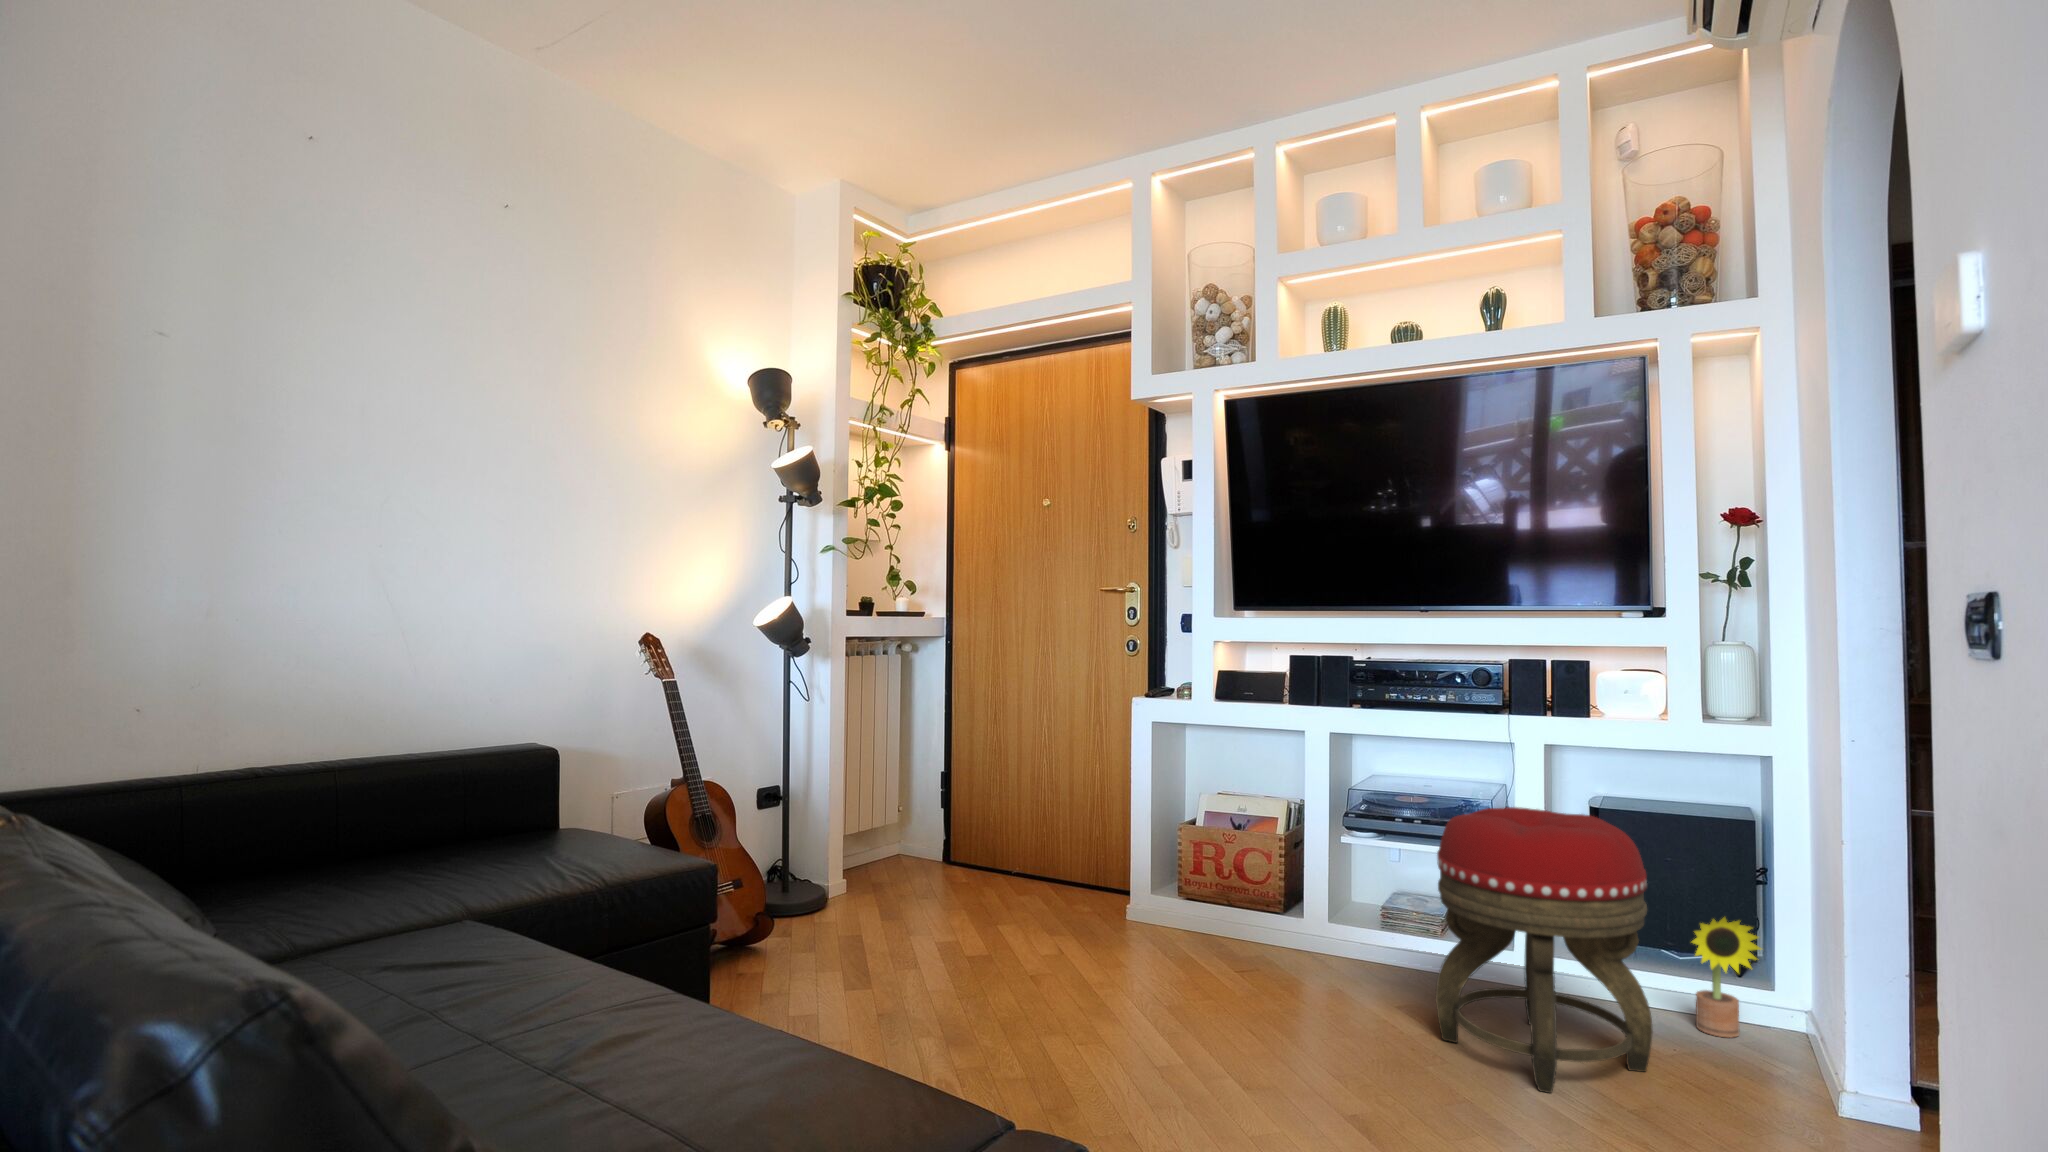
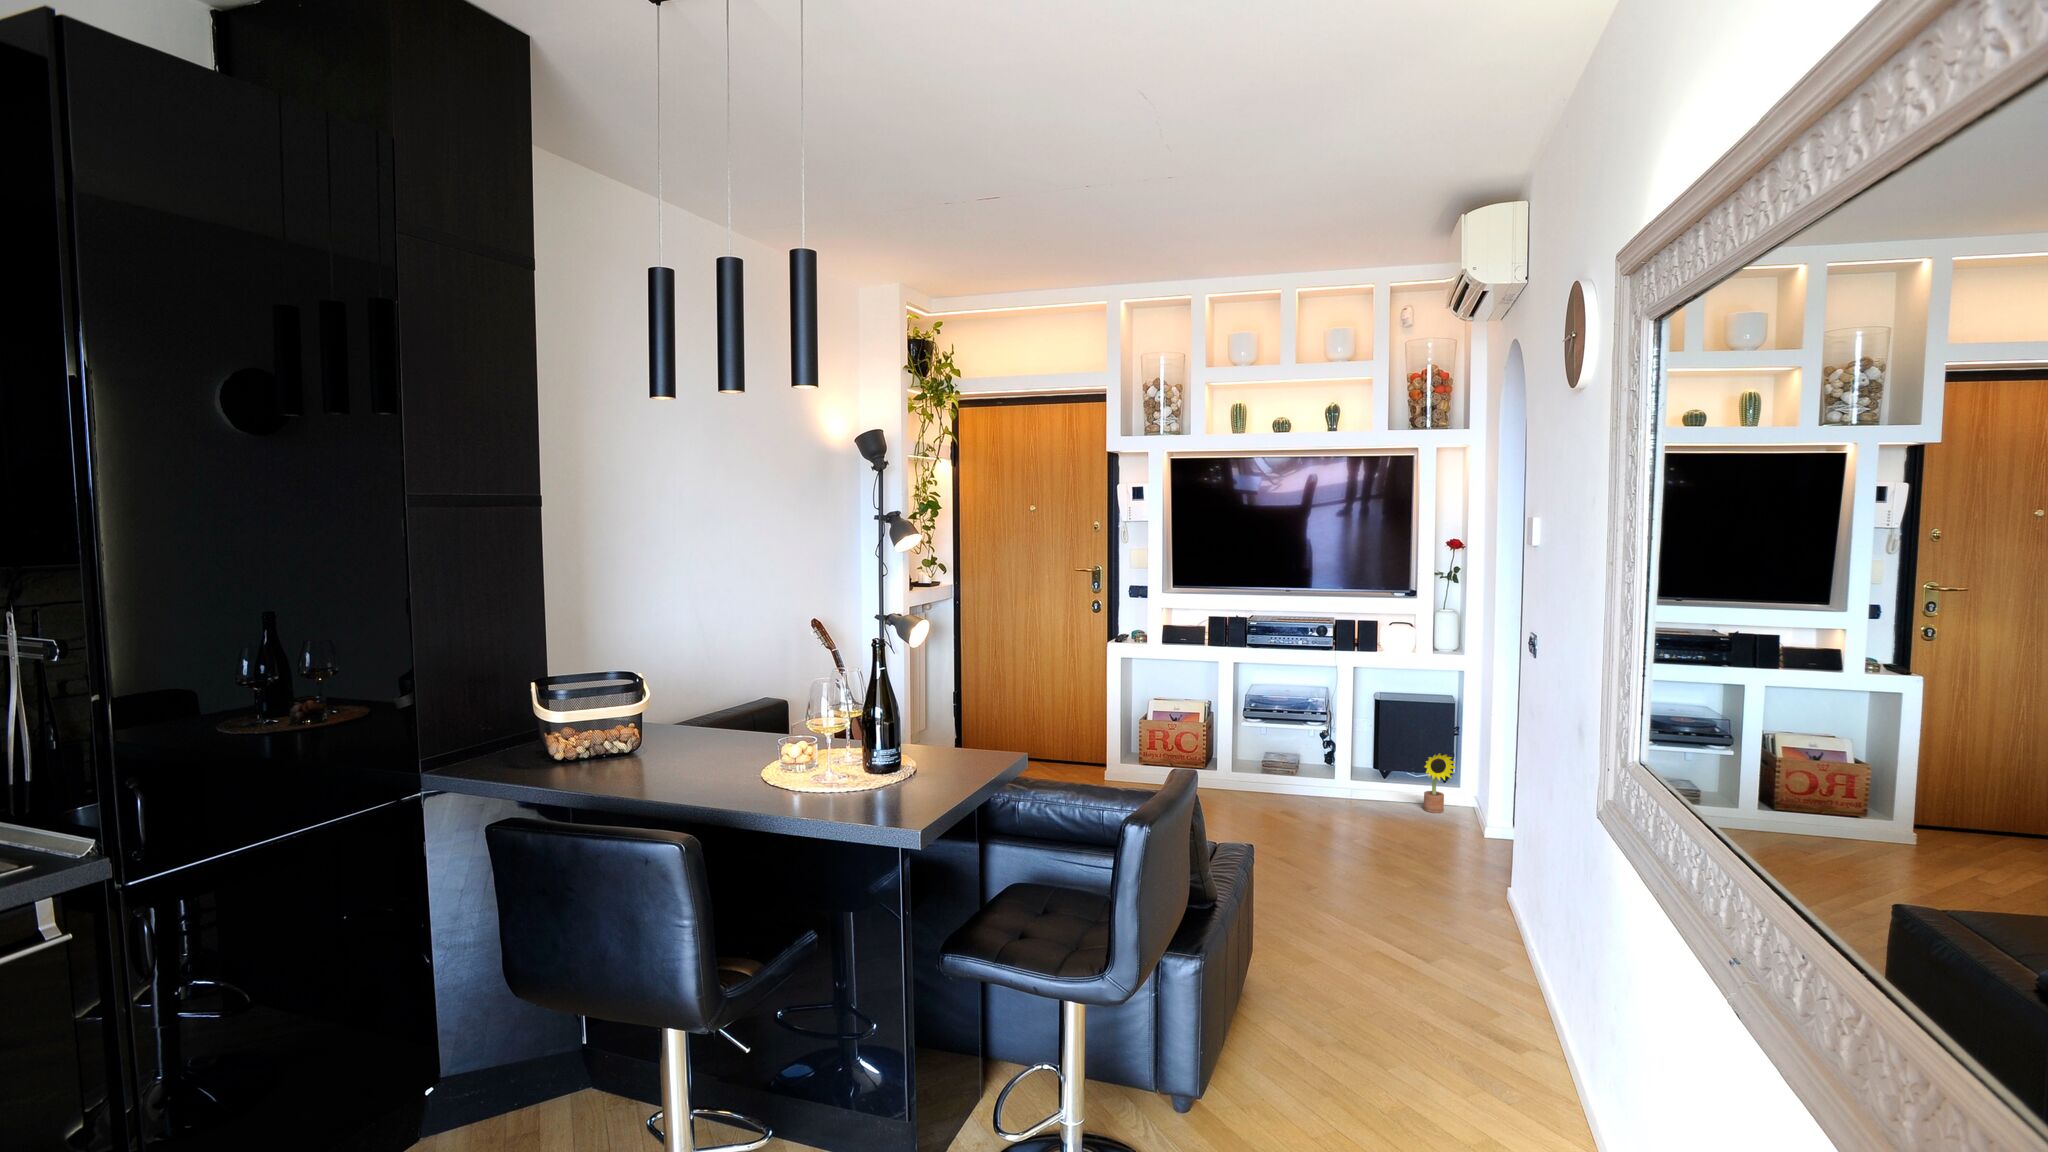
footstool: present [1436,807,1653,1093] -> none [1304,703,1409,842]

